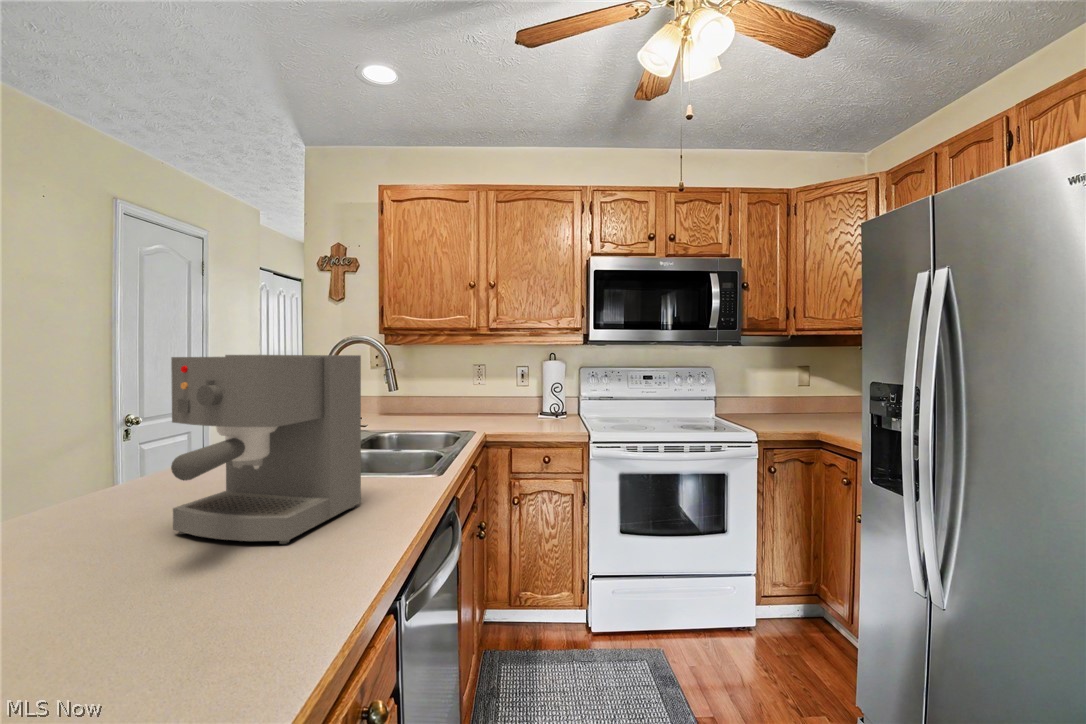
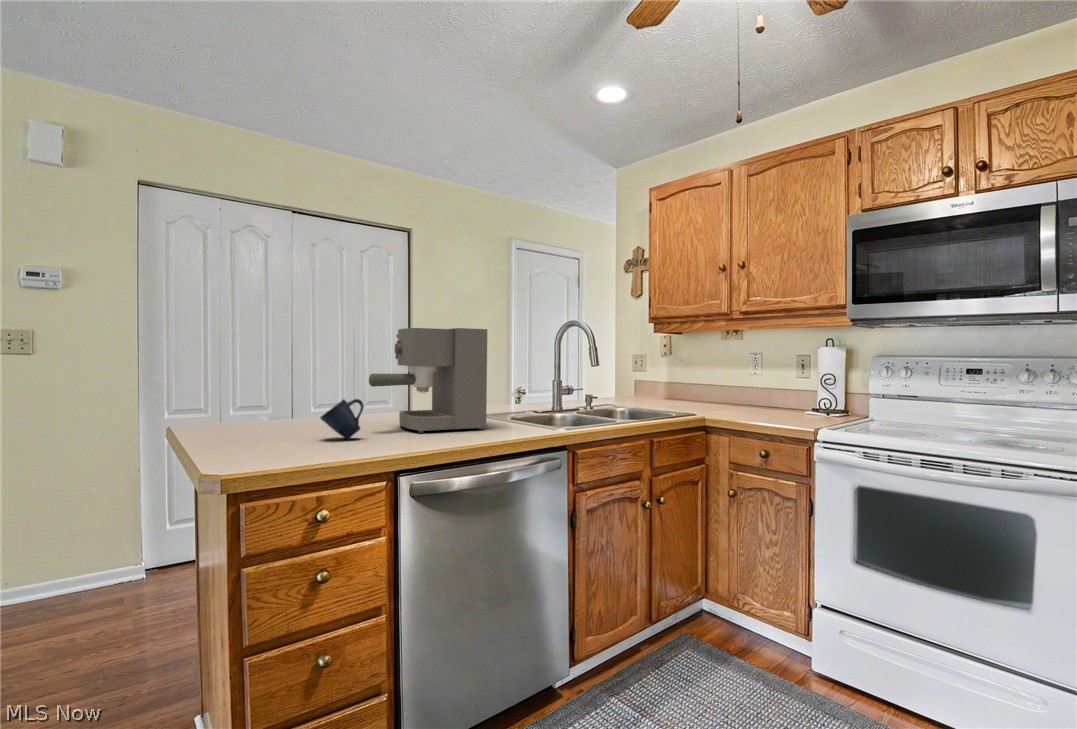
mug: none [109,520,224,617] -> present [320,399,364,439]

